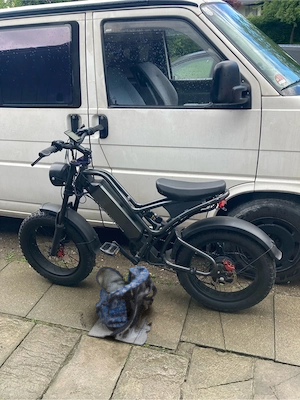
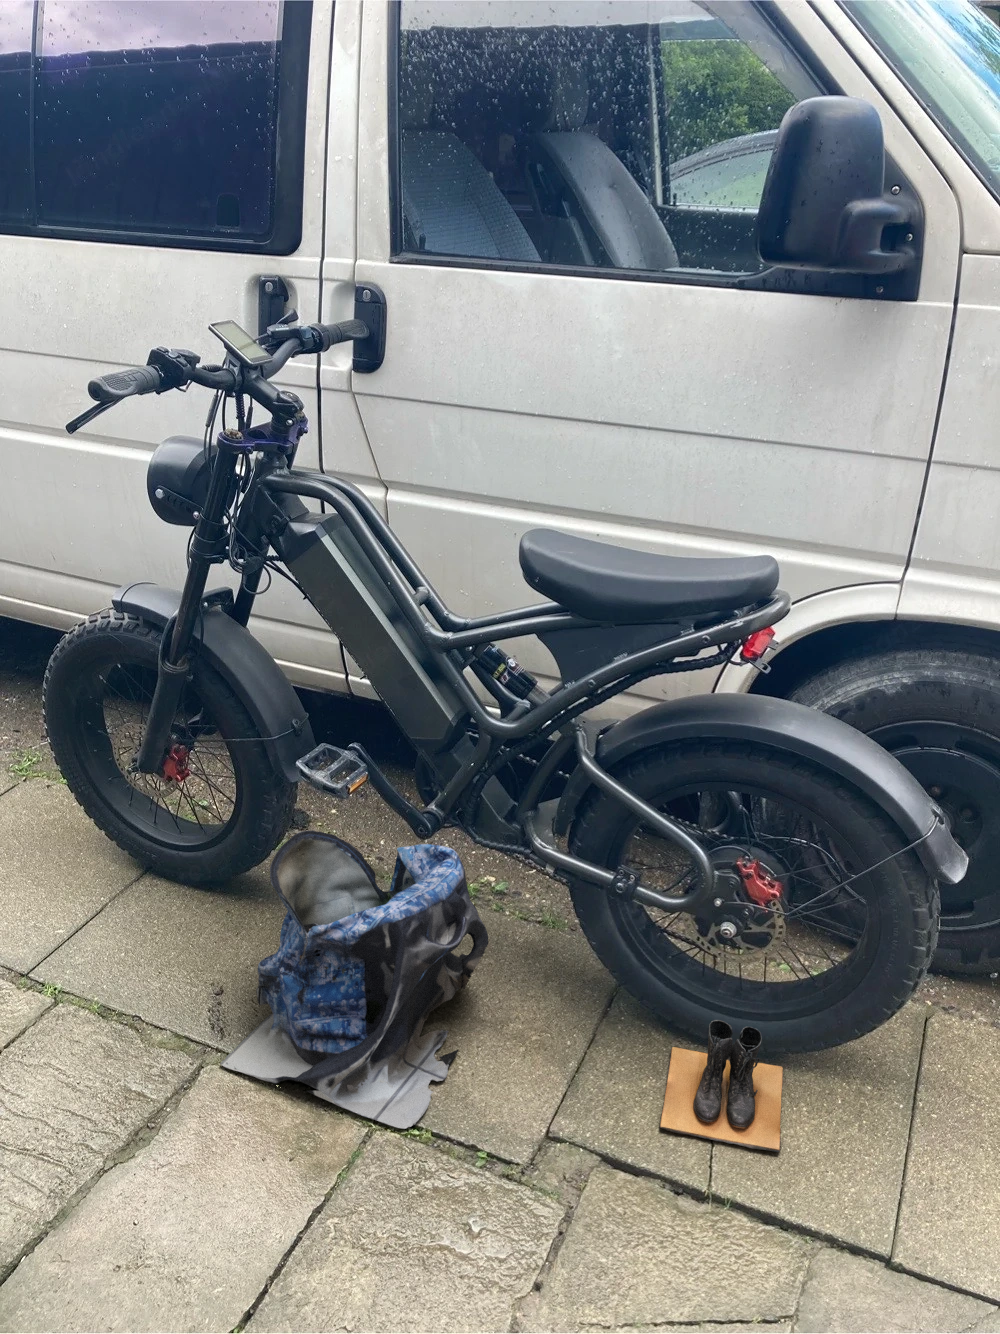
boots: none [209,305,243,337] -> present [659,1020,784,1152]

